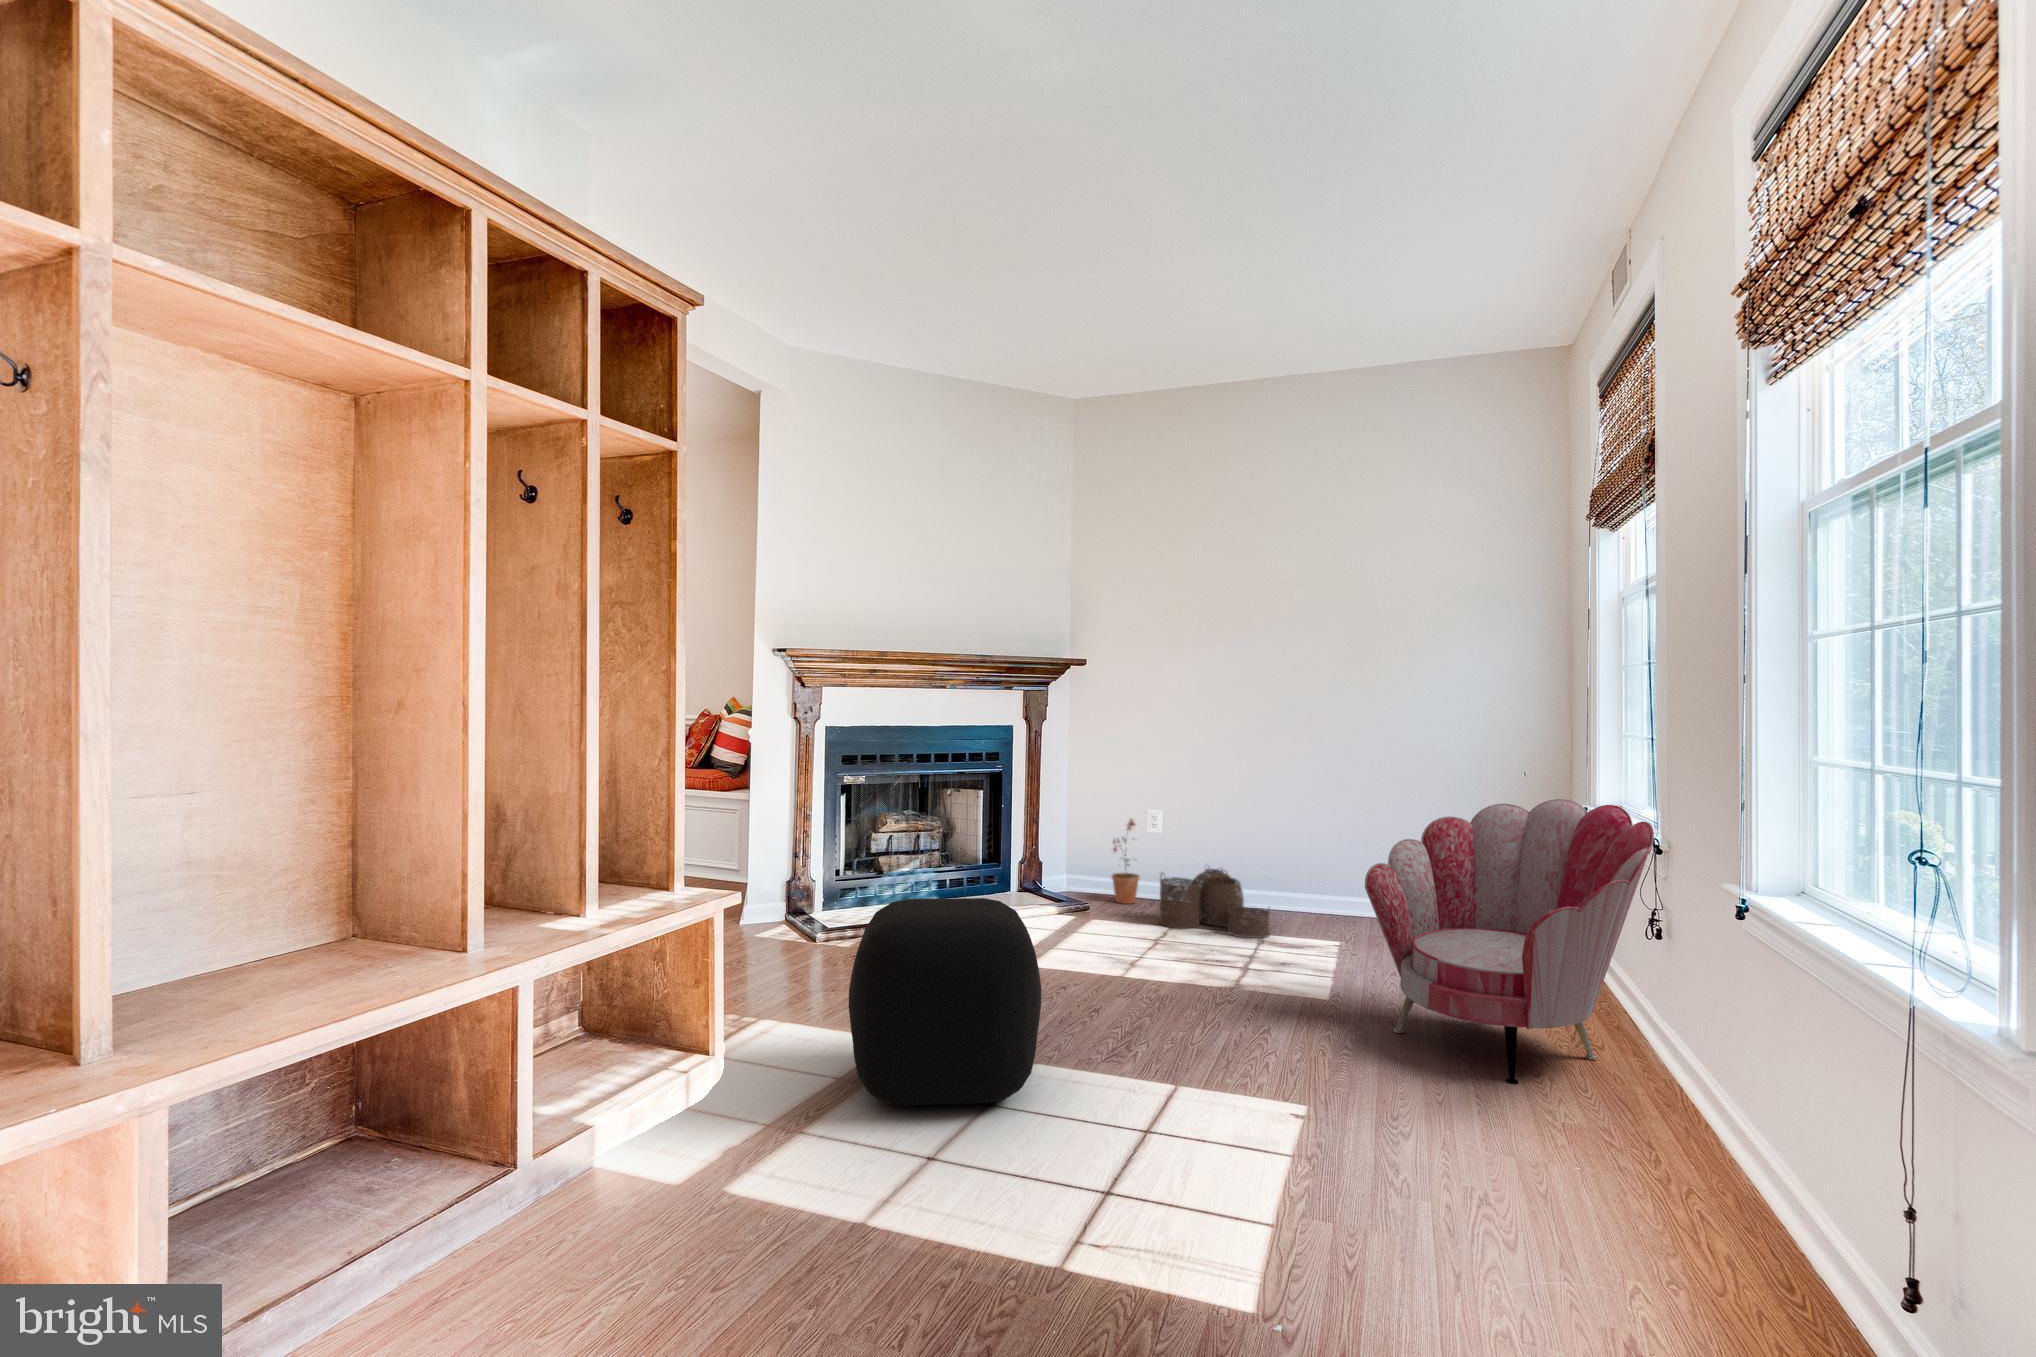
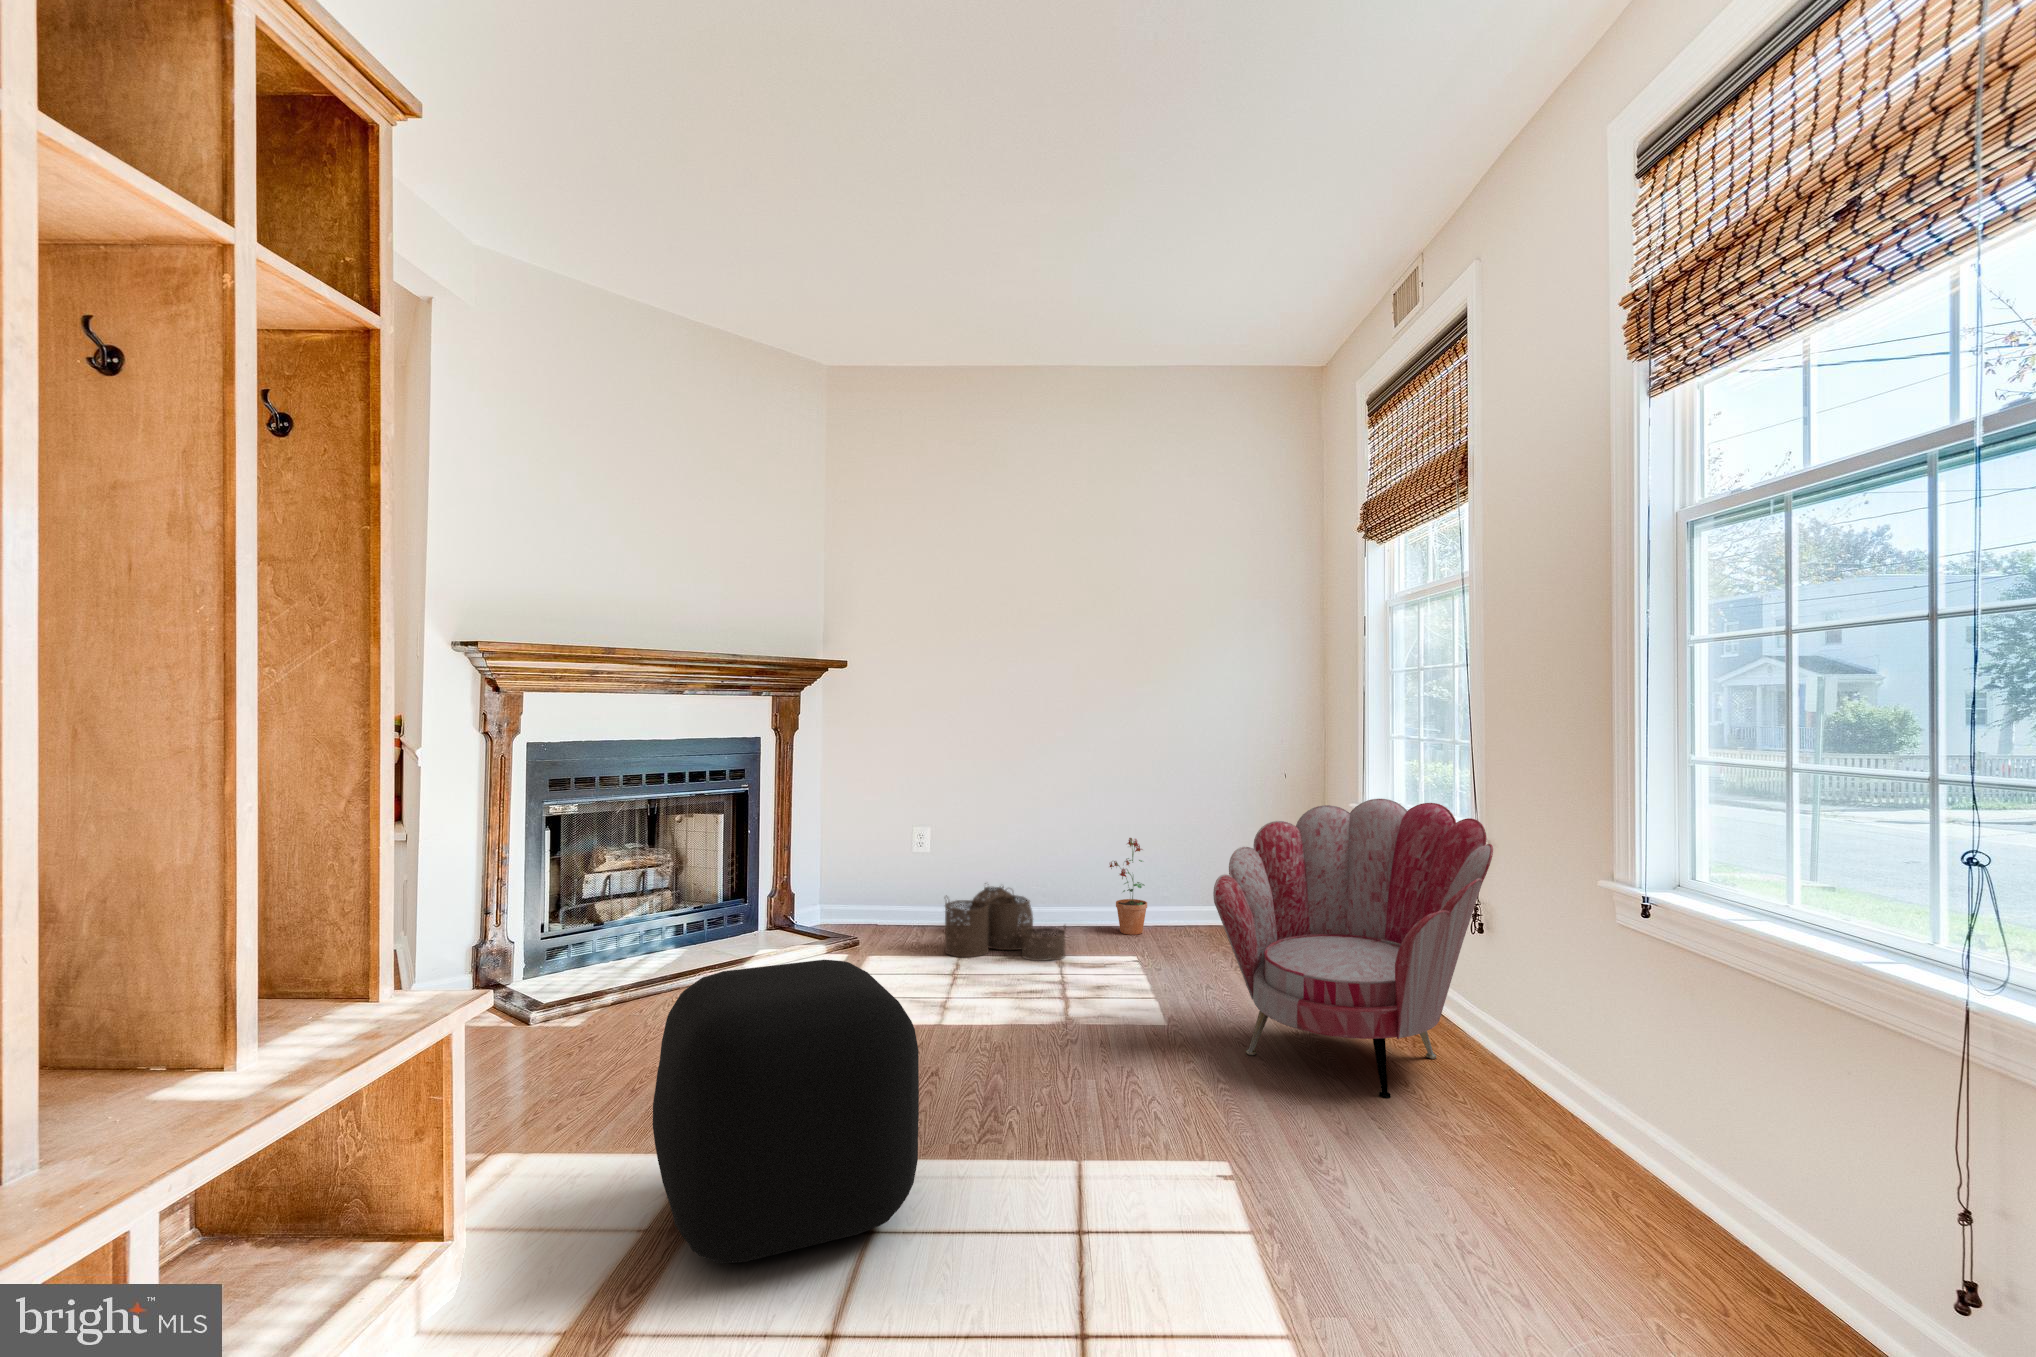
potted plant: present [1112,819,1139,904] -> present [1110,838,1147,935]

